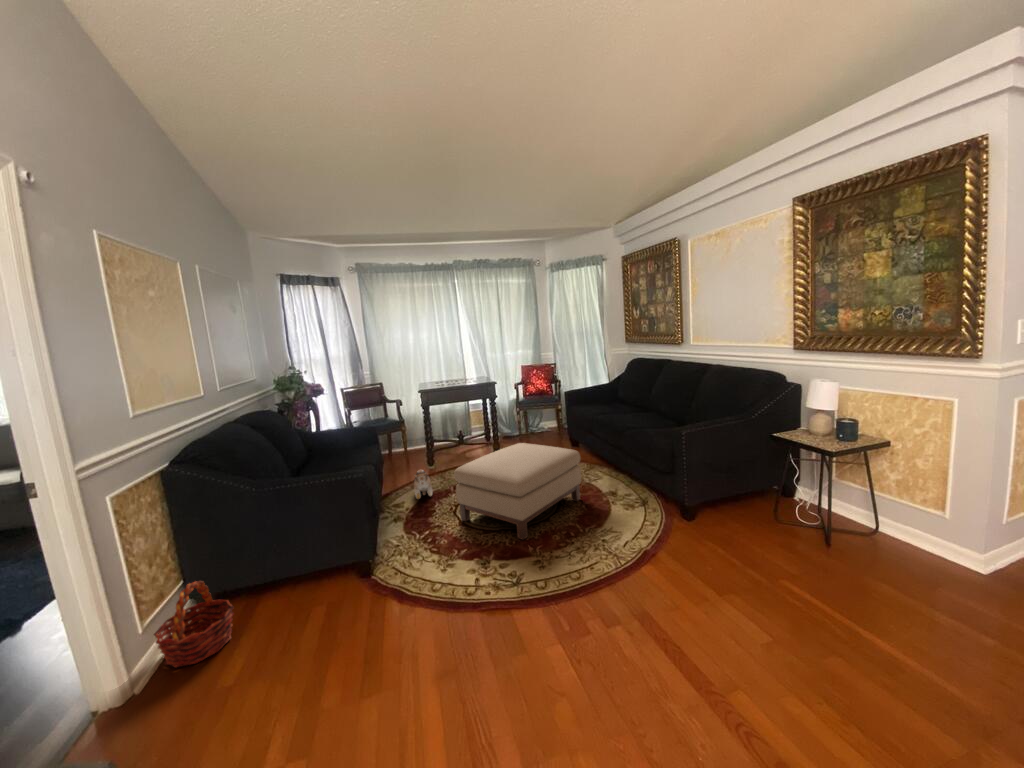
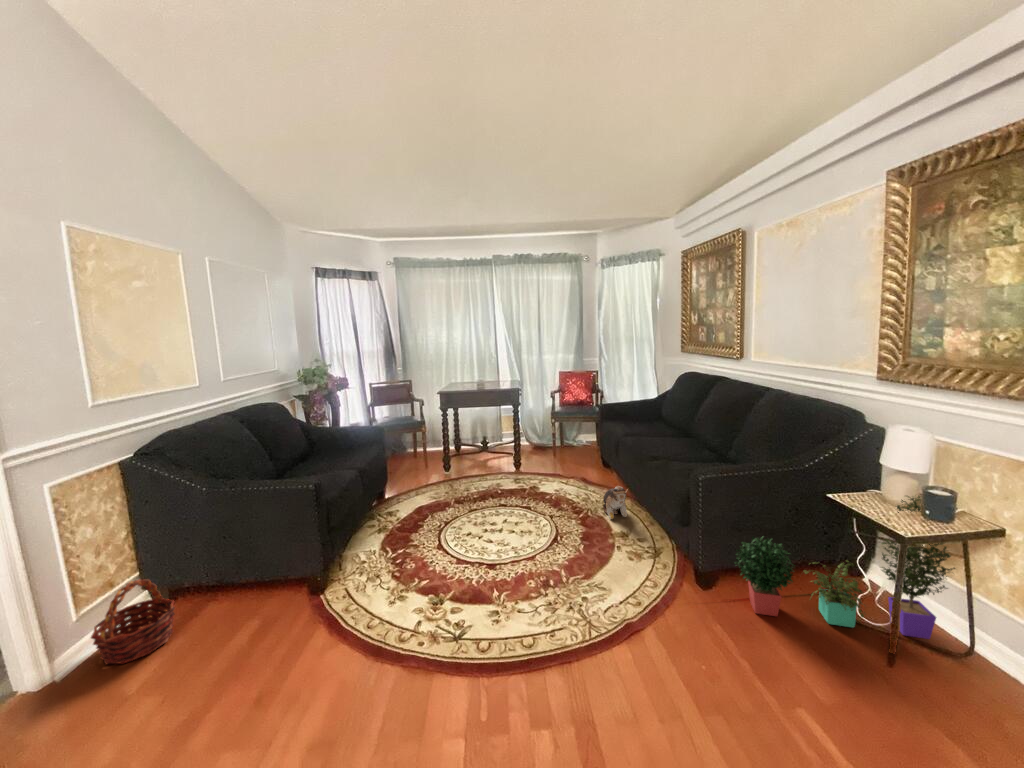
potted plant: none [713,424,860,531] -> present [736,495,955,639]
ottoman: present [454,443,581,539] -> none [436,462,583,580]
plush toy: present [414,470,433,499] -> present [603,486,628,519]

